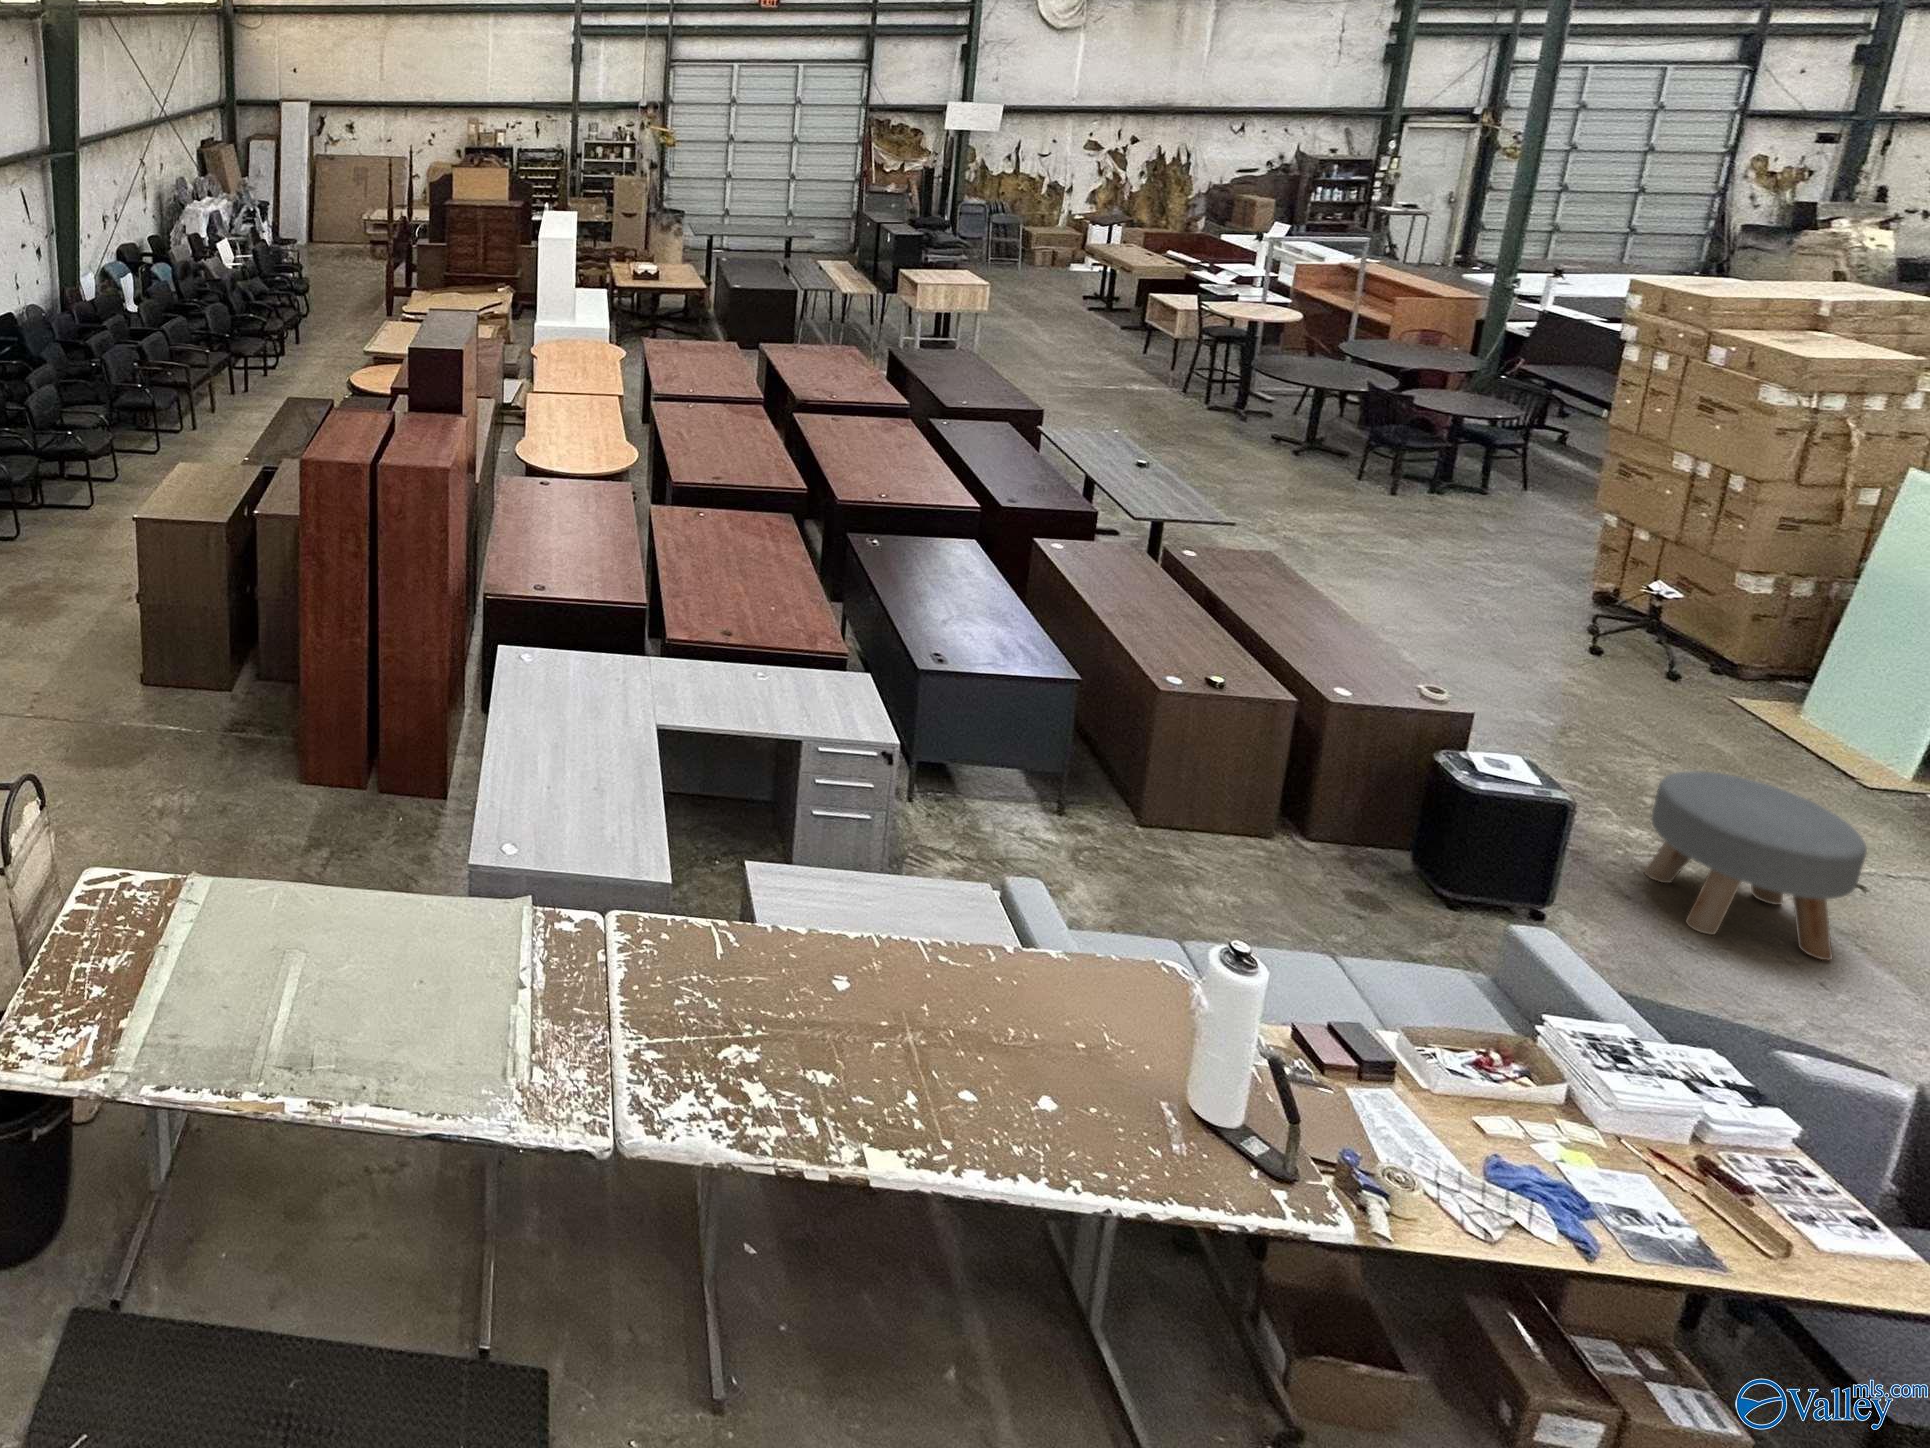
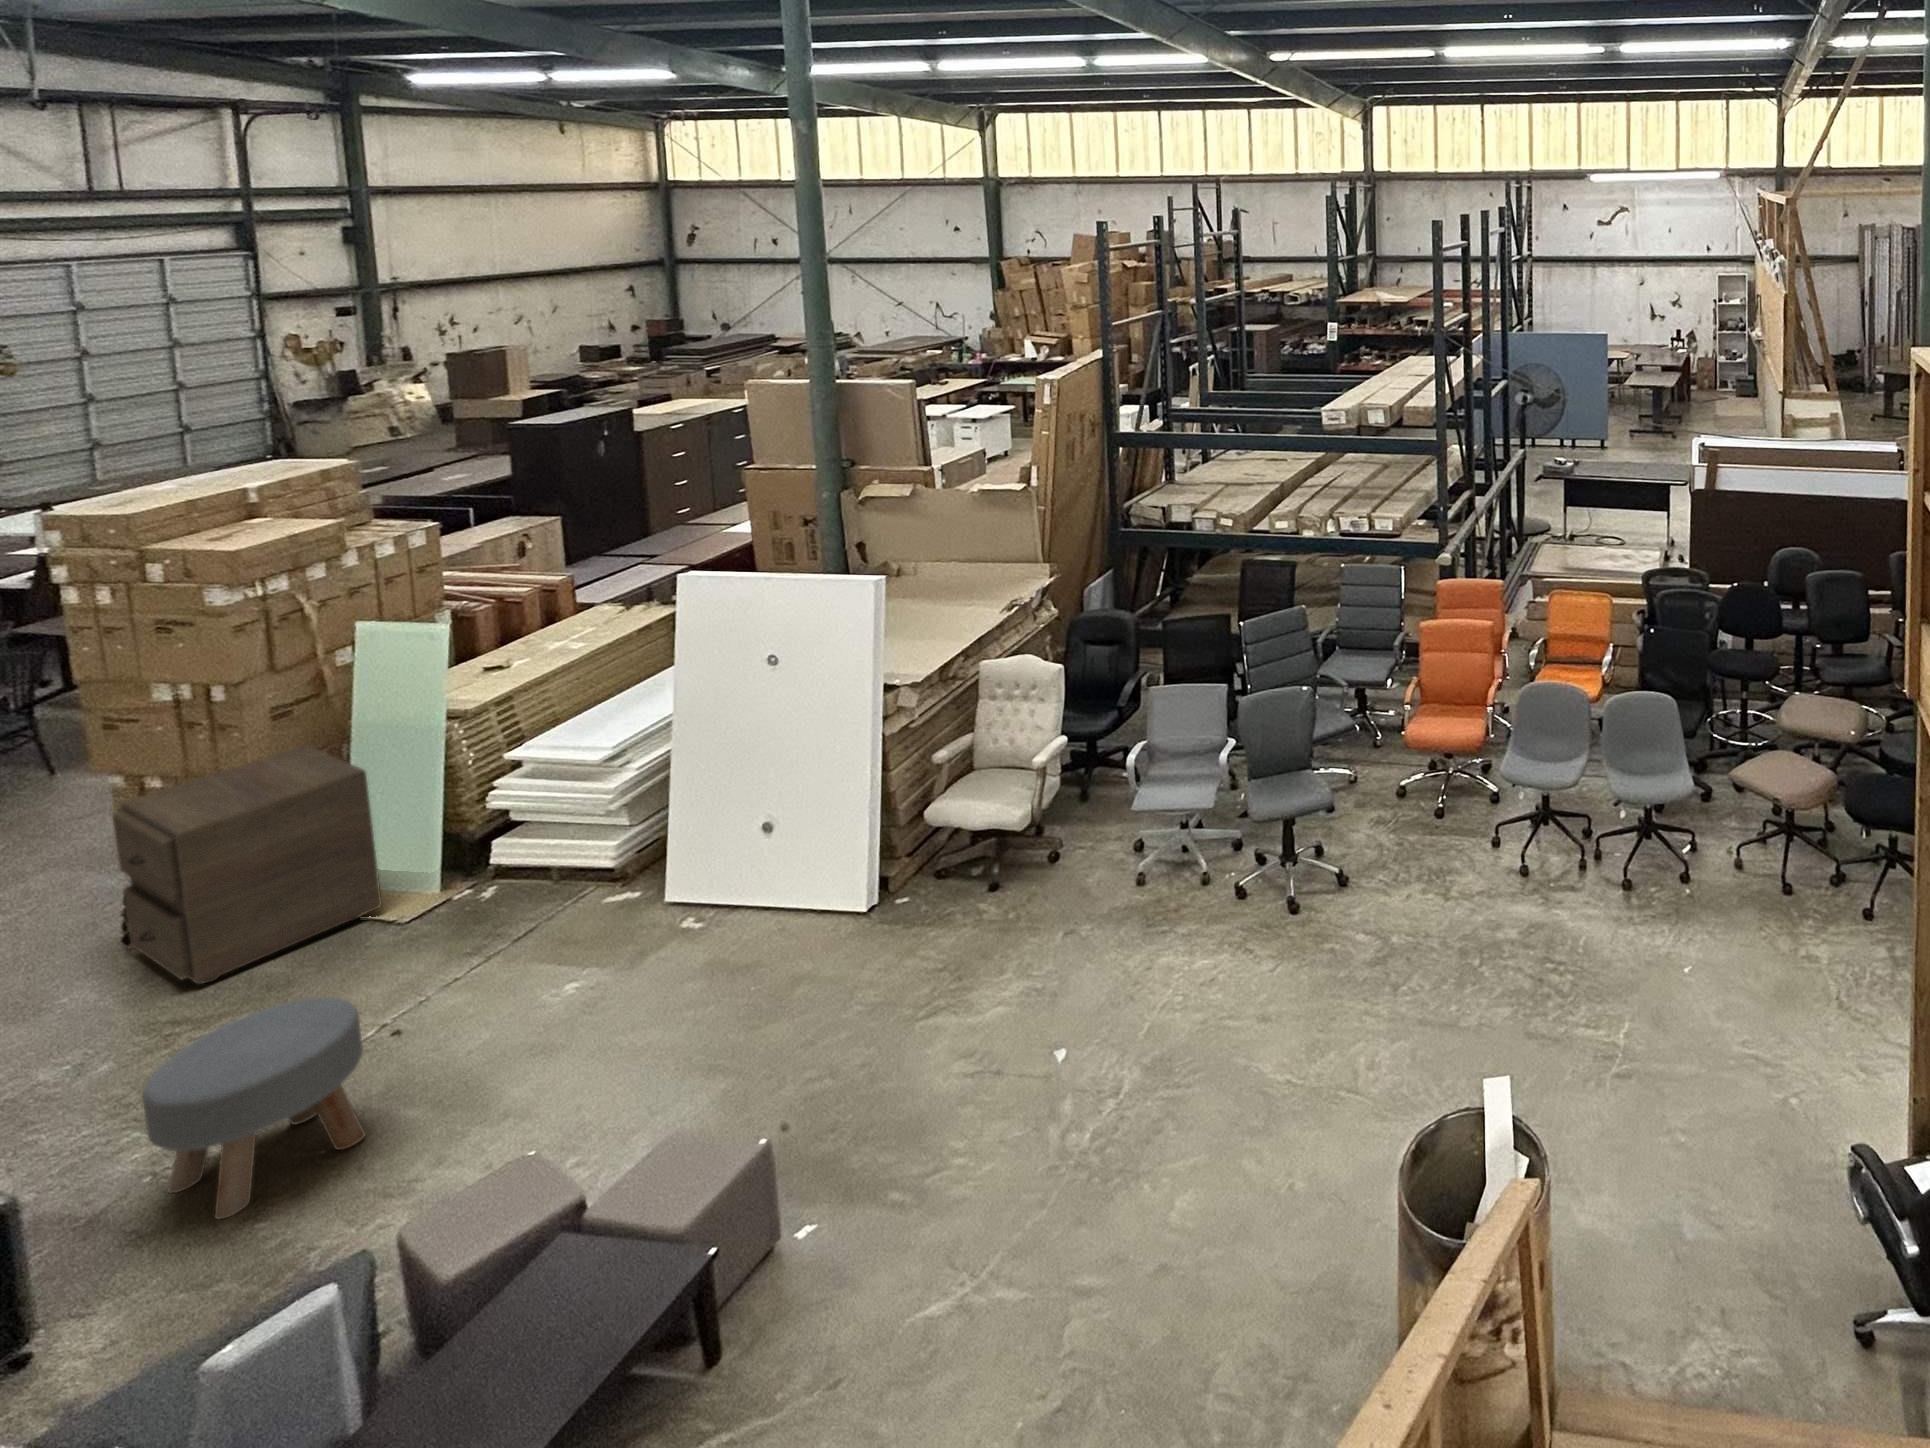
filing cabinet: none [1603,541,1879,756] -> present [113,745,382,984]

